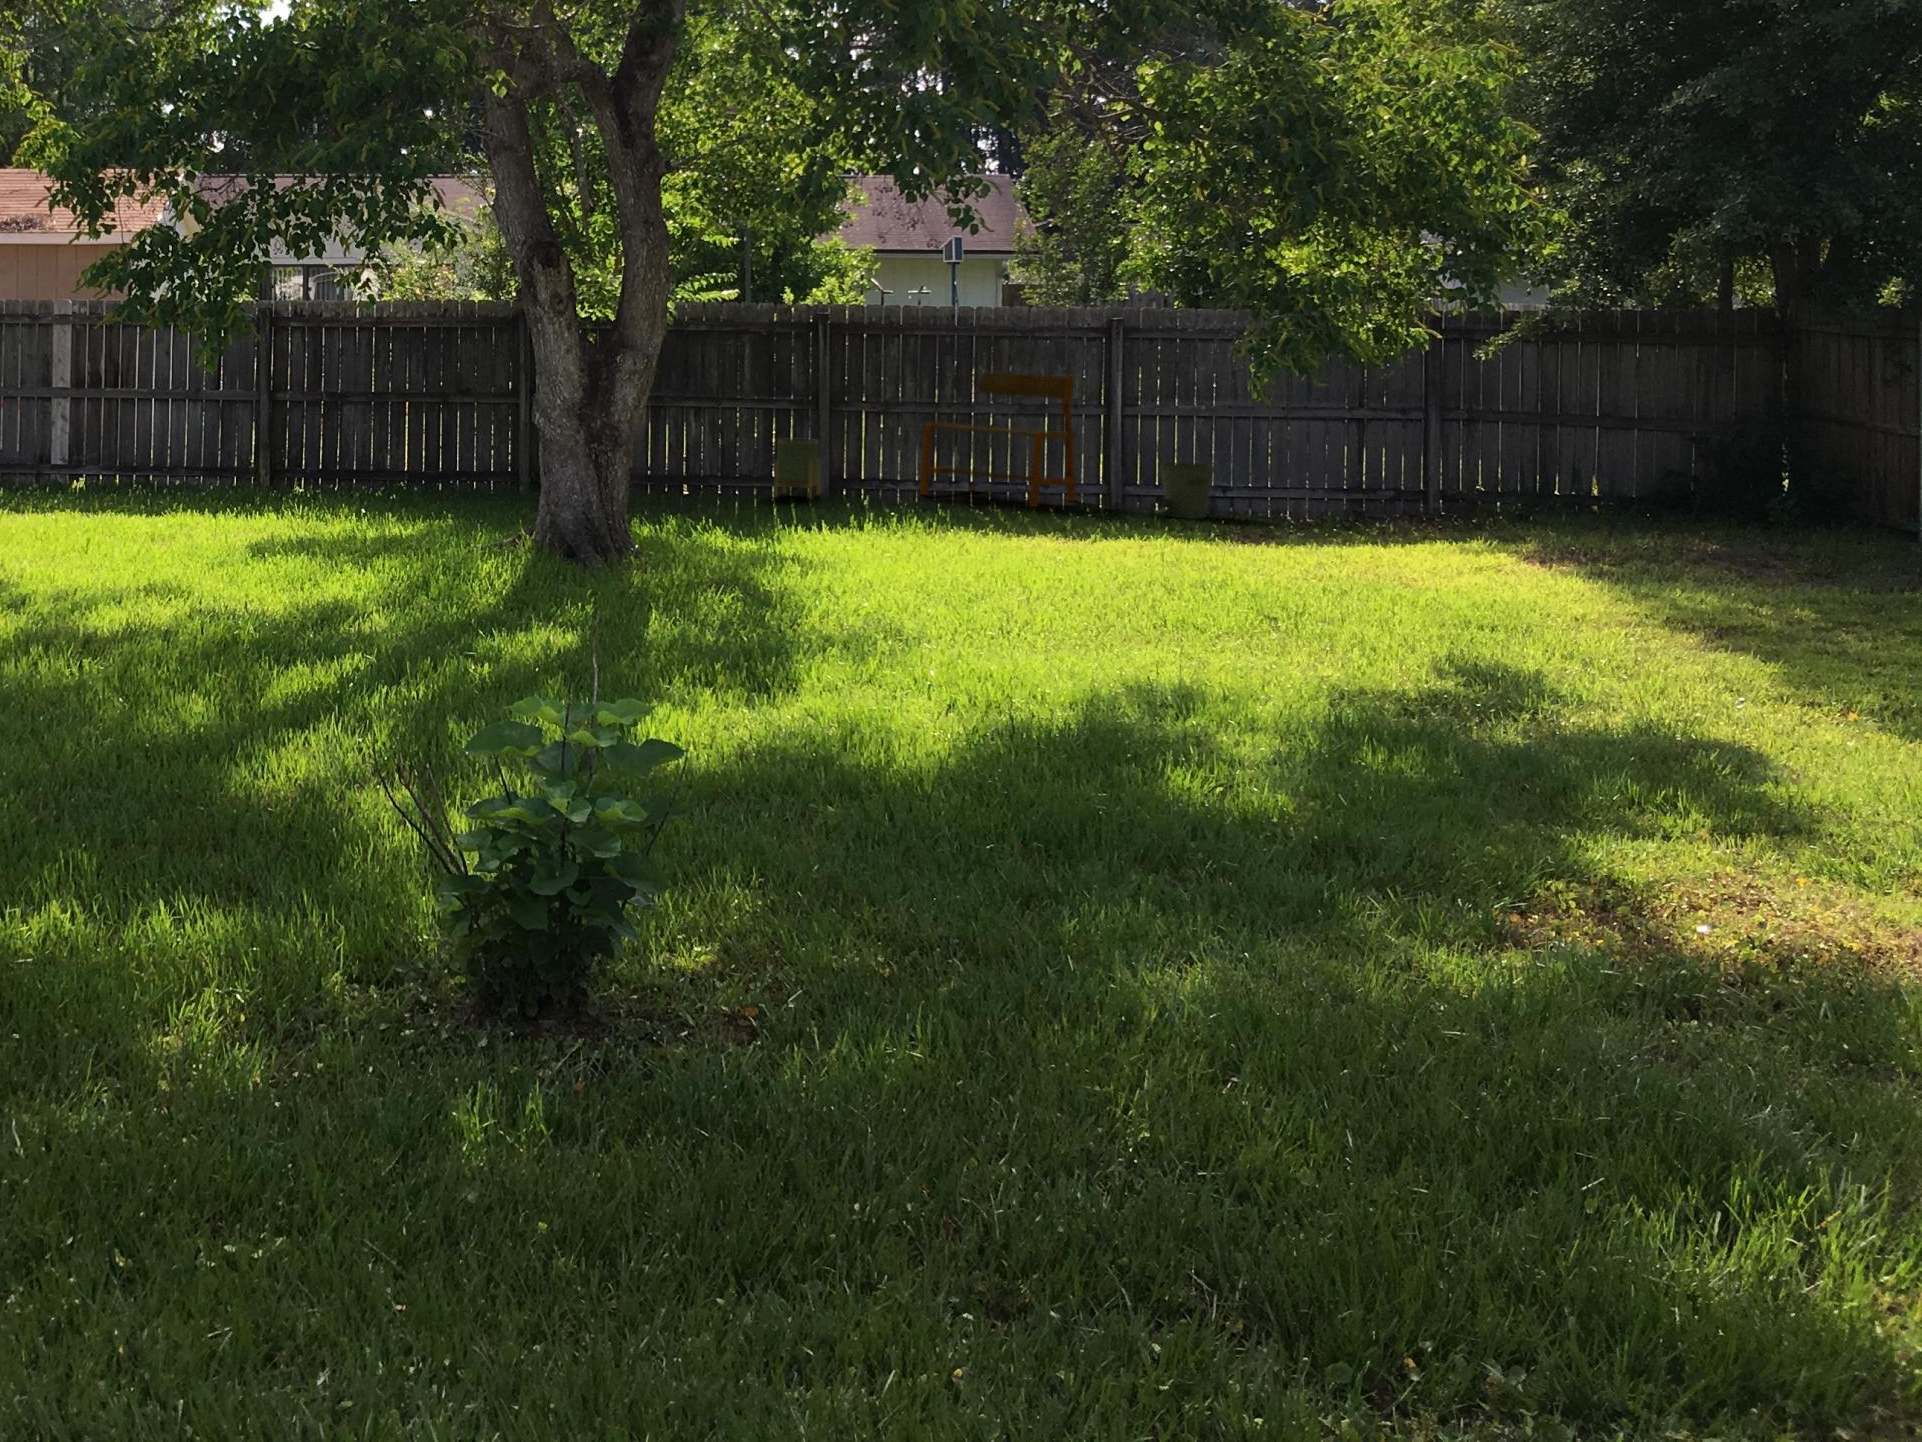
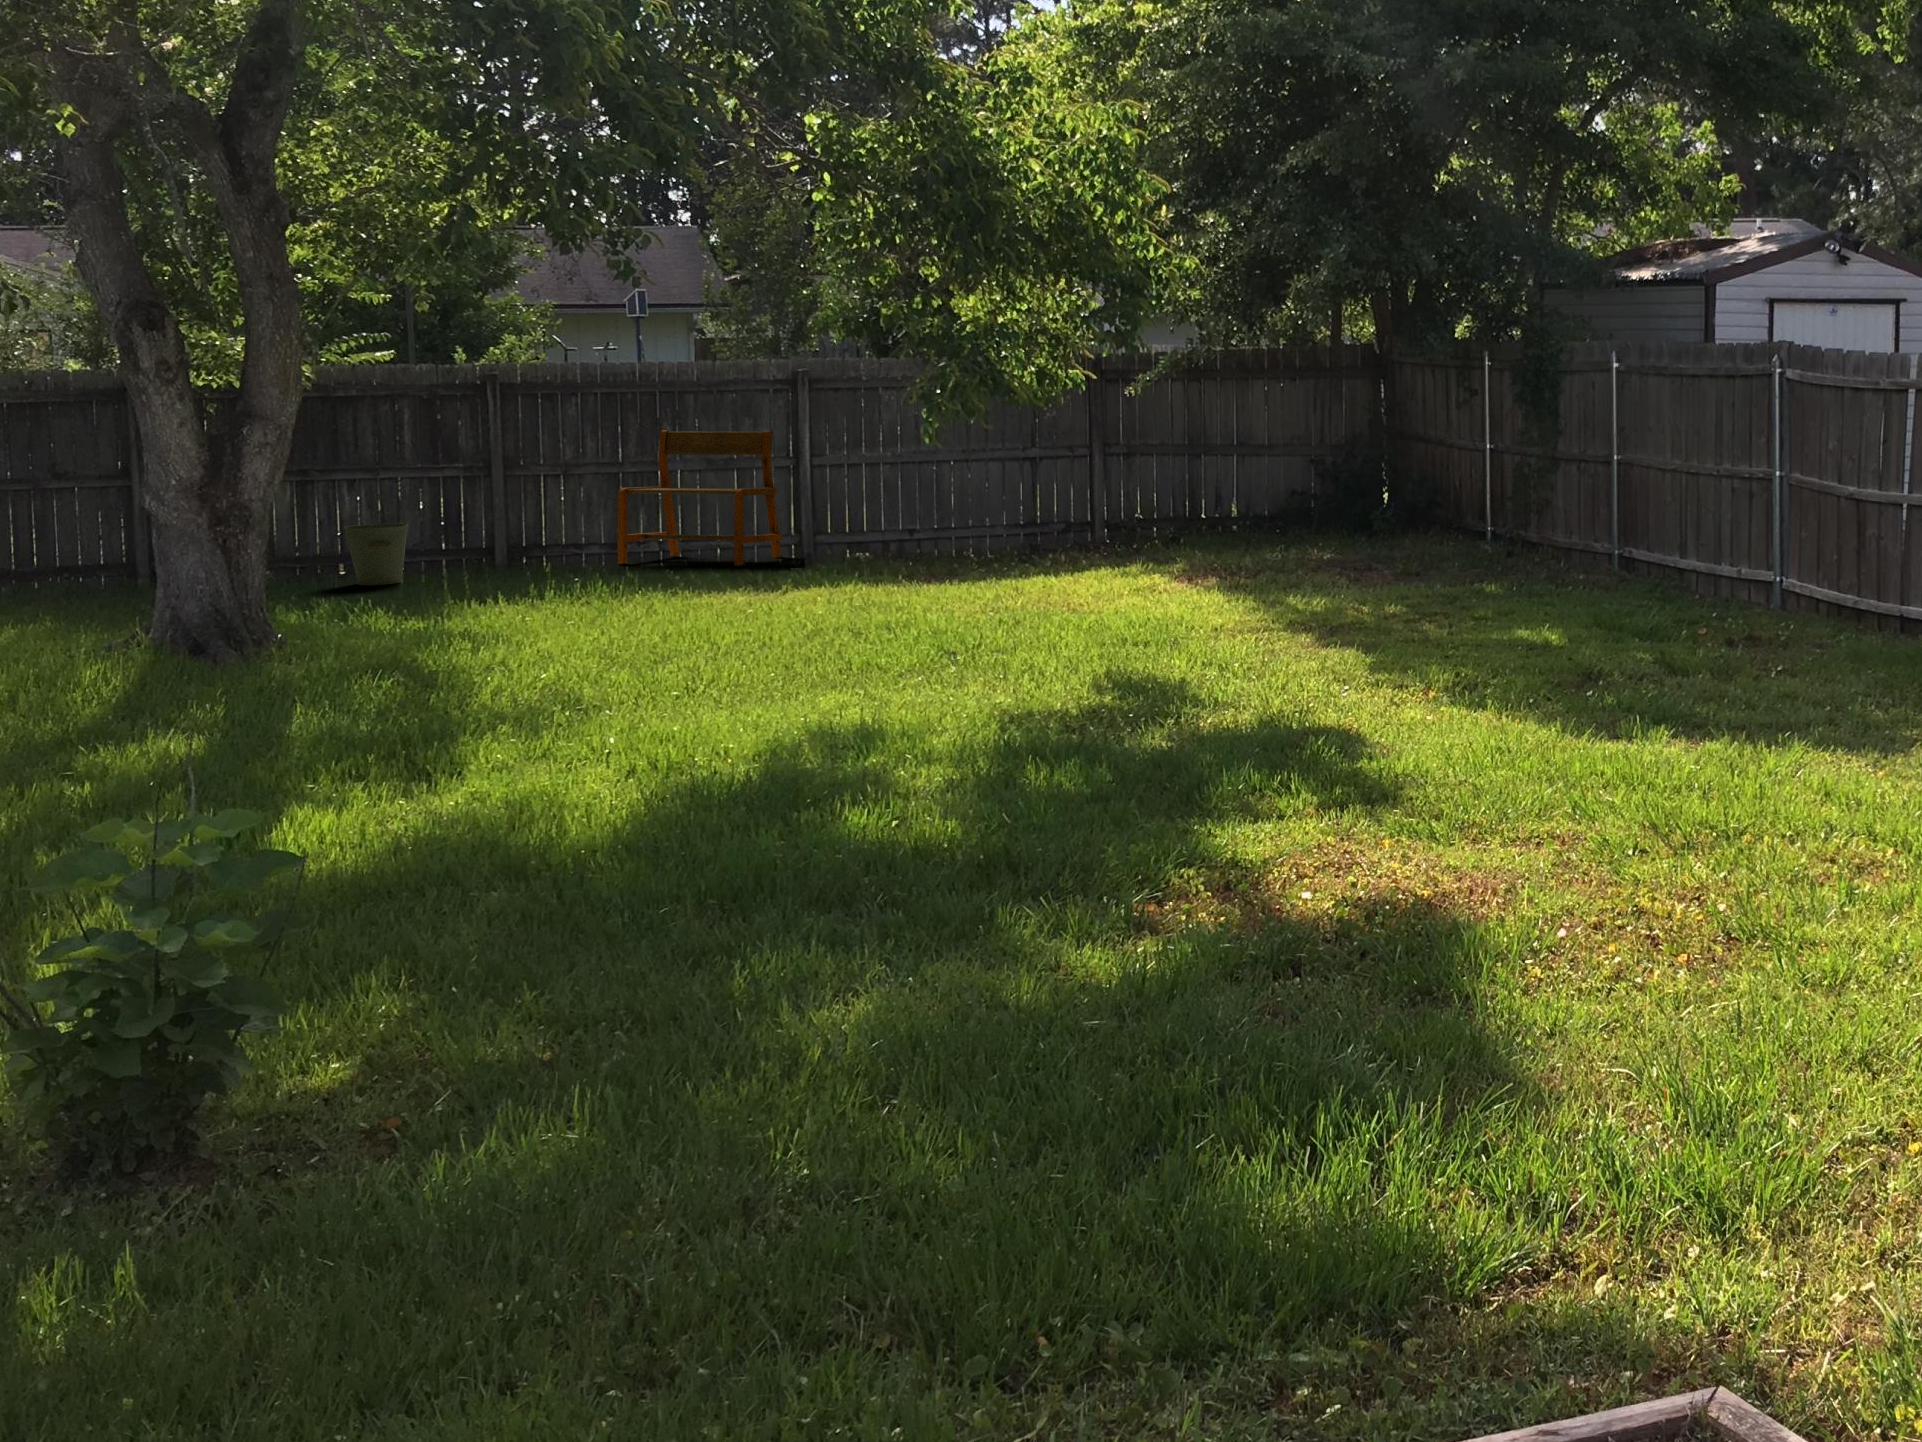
planter: present [774,439,820,498] -> none [451,513,506,579]
bucket: present [1160,463,1214,519] -> present [344,524,408,585]

